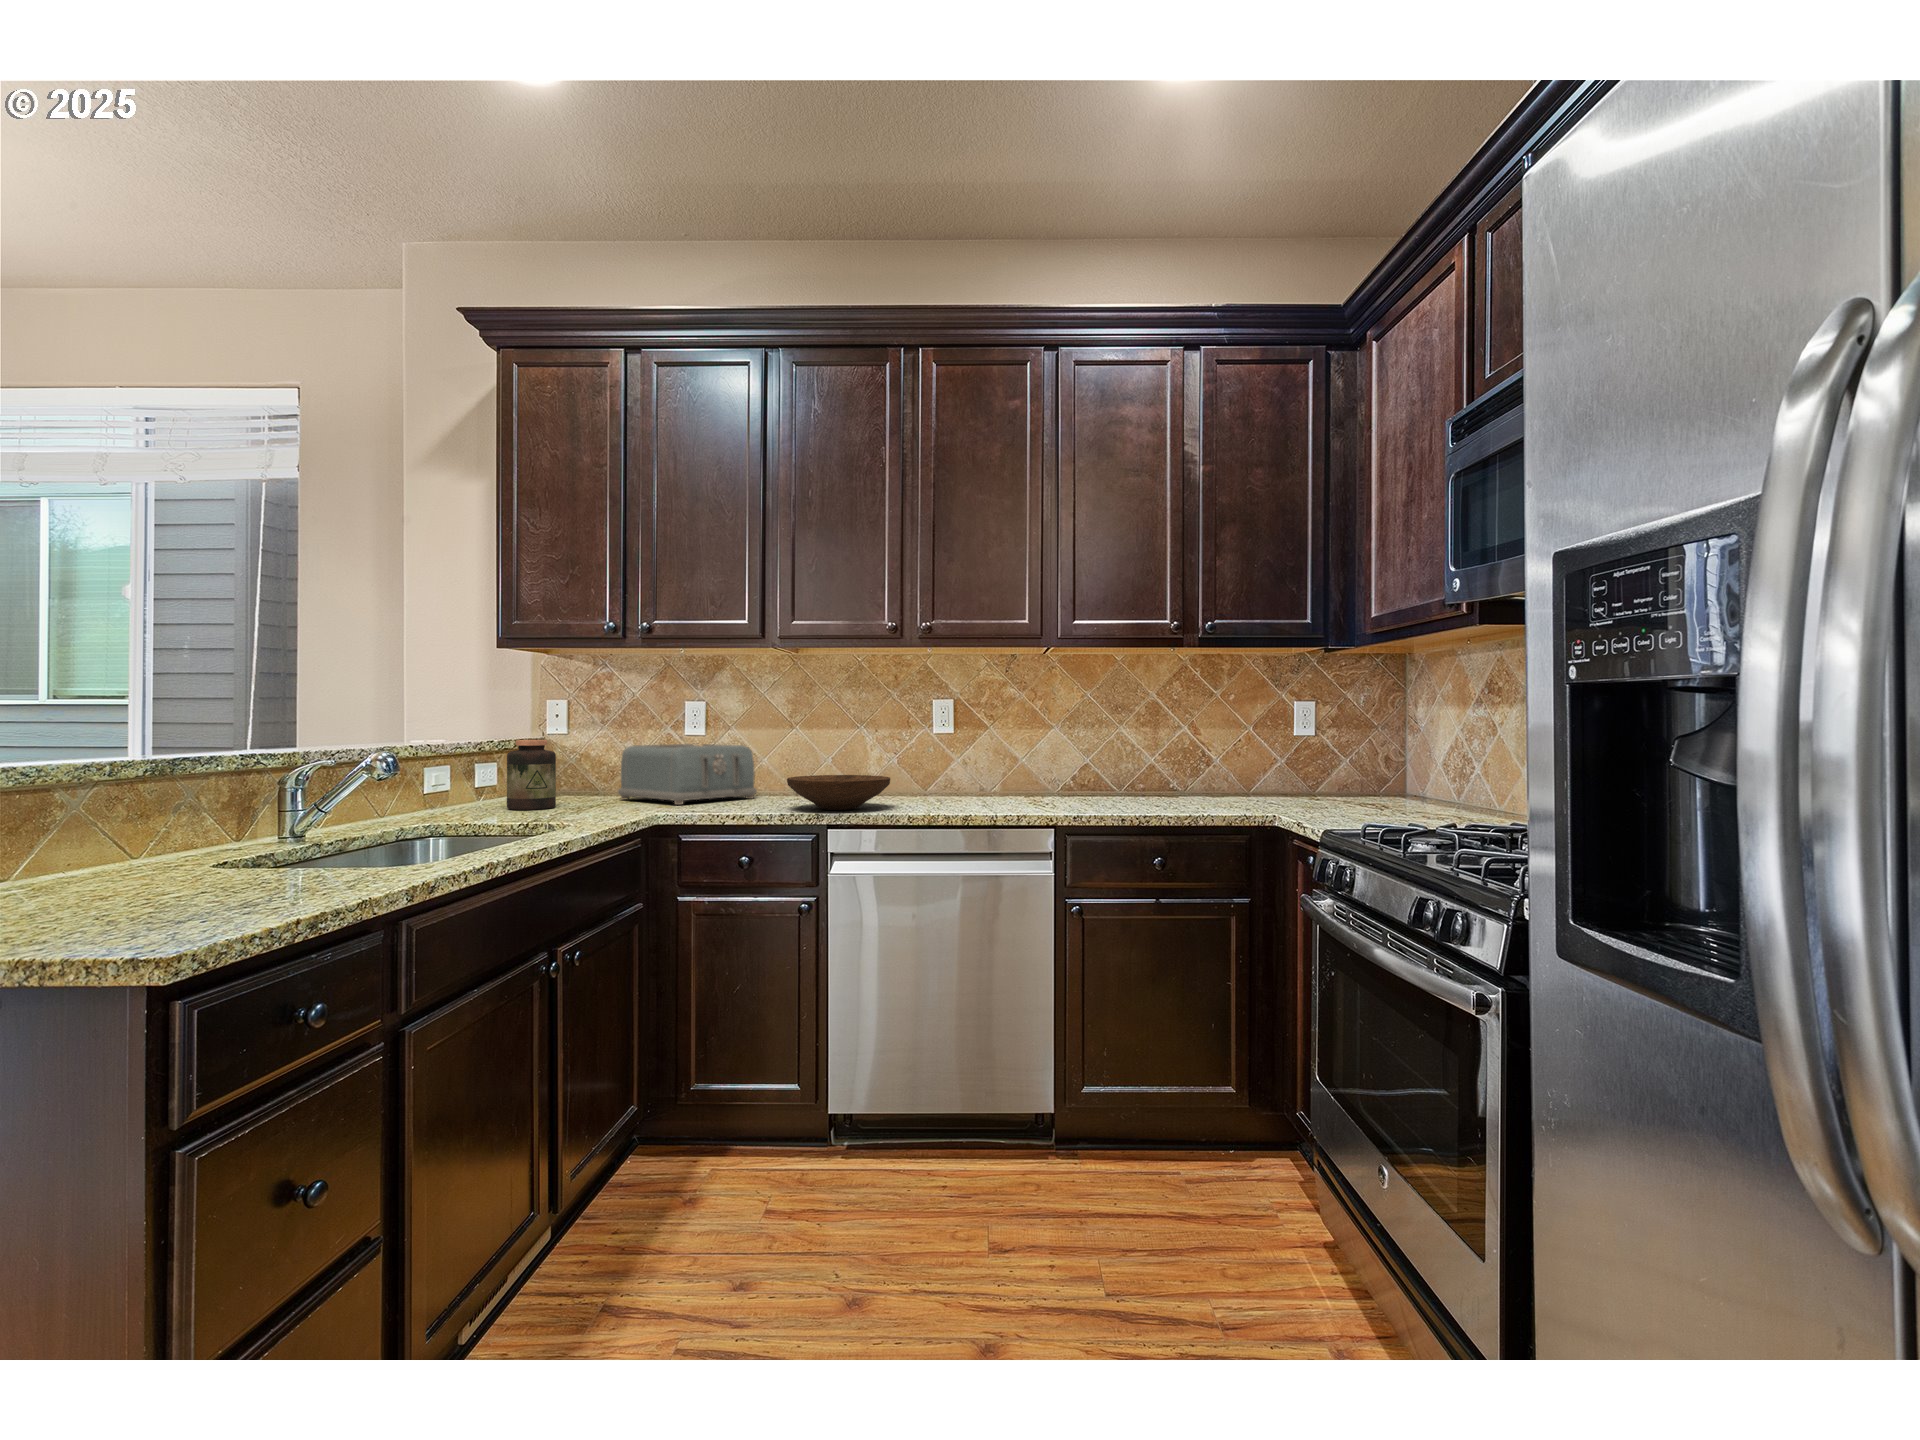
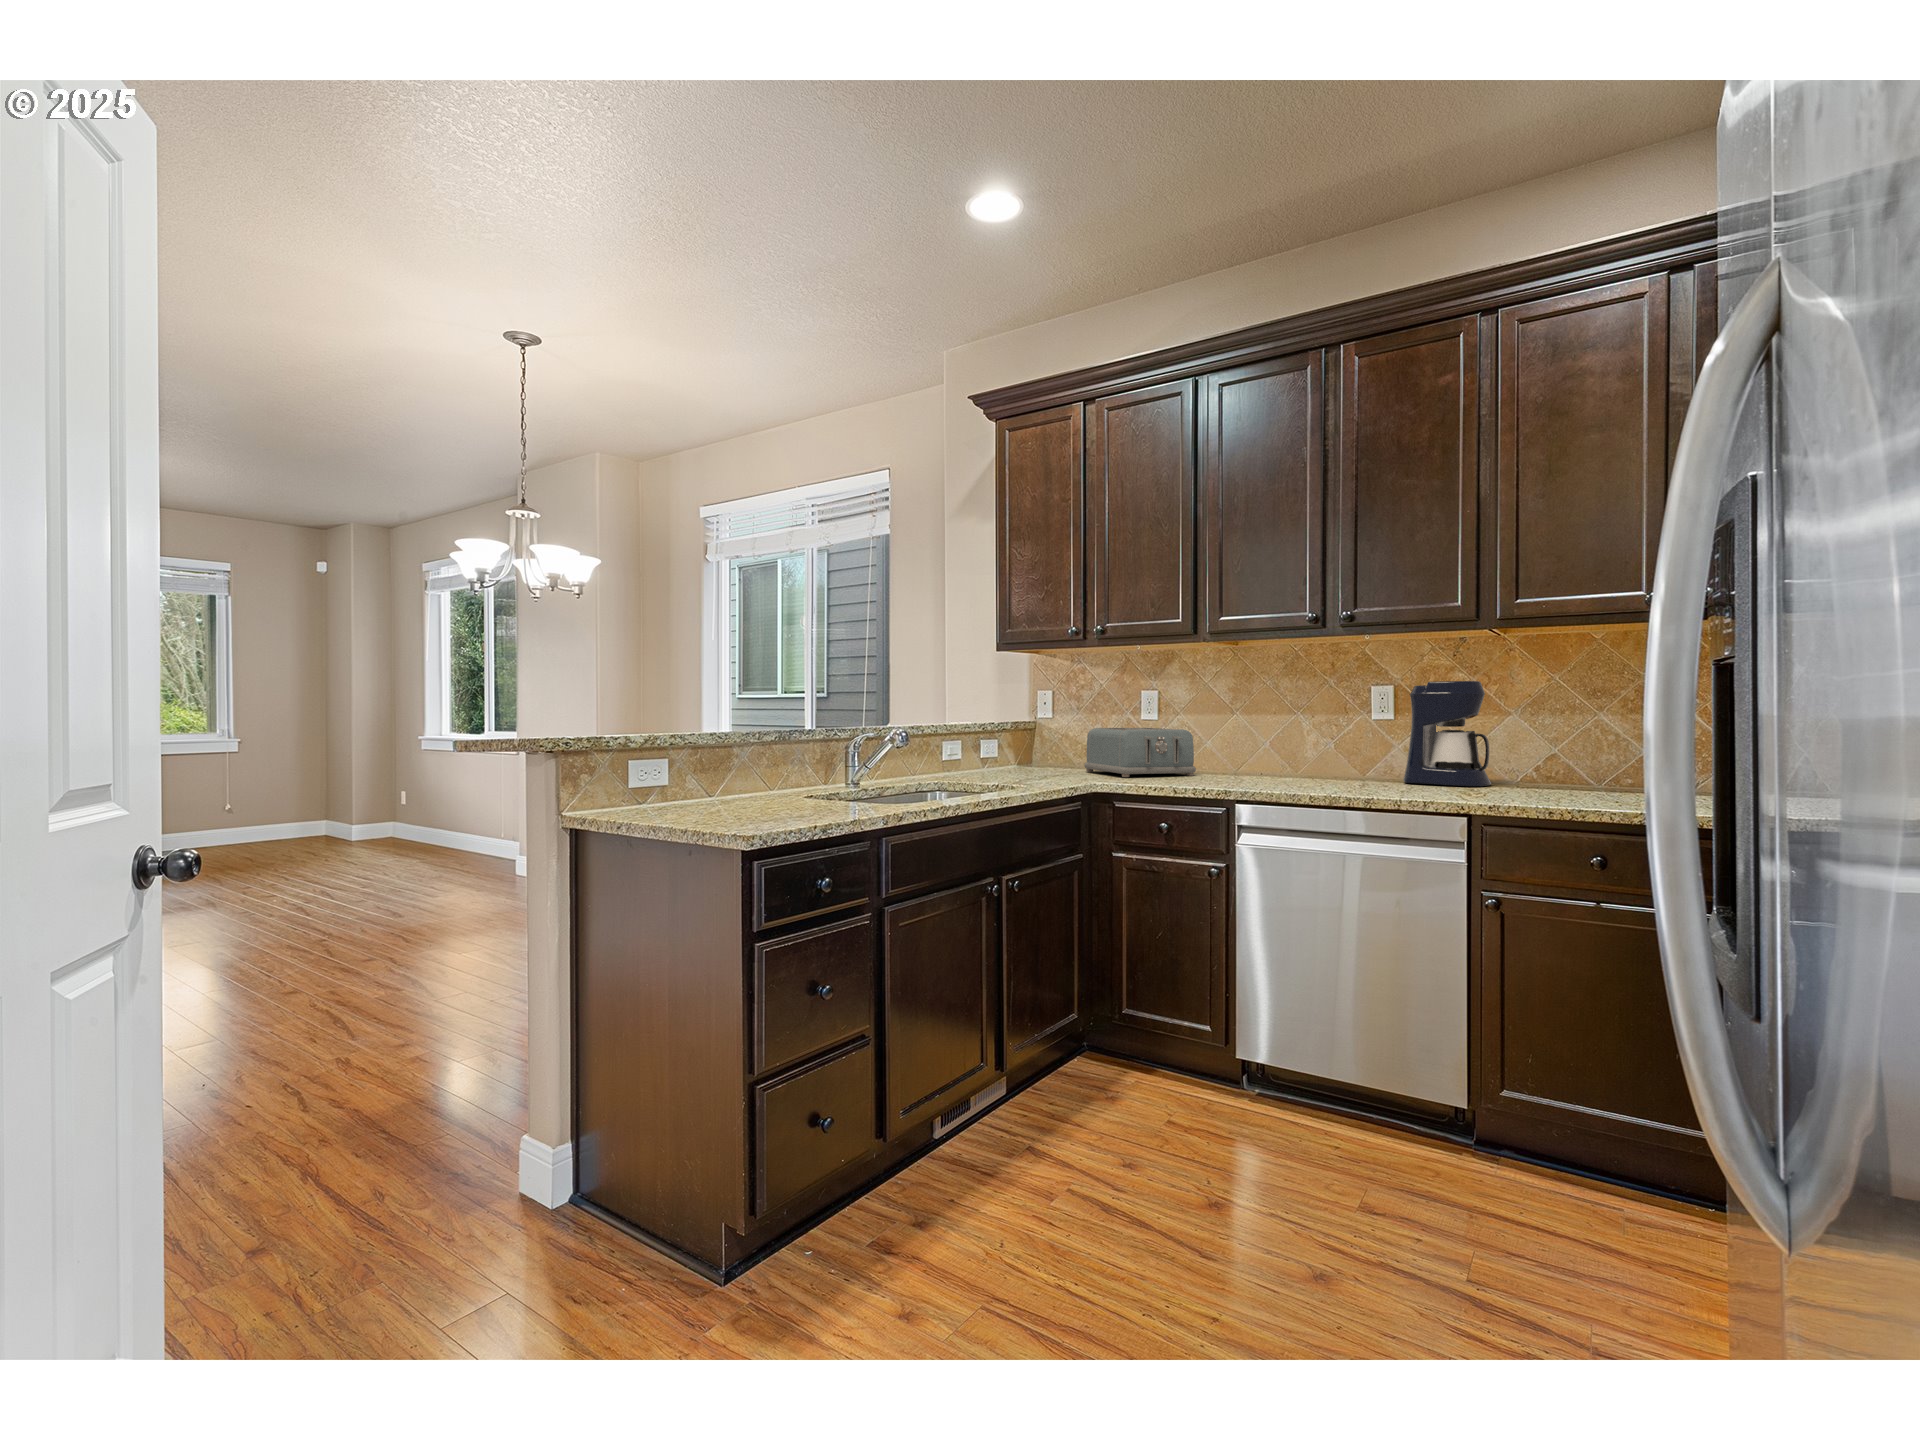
coffee maker: none [970,692,1046,796] -> present [1403,681,1491,786]
jar: present [507,740,556,810] -> none [1000,722,1034,775]
wooden bowl: present [787,775,890,810] -> none [1208,757,1306,788]

